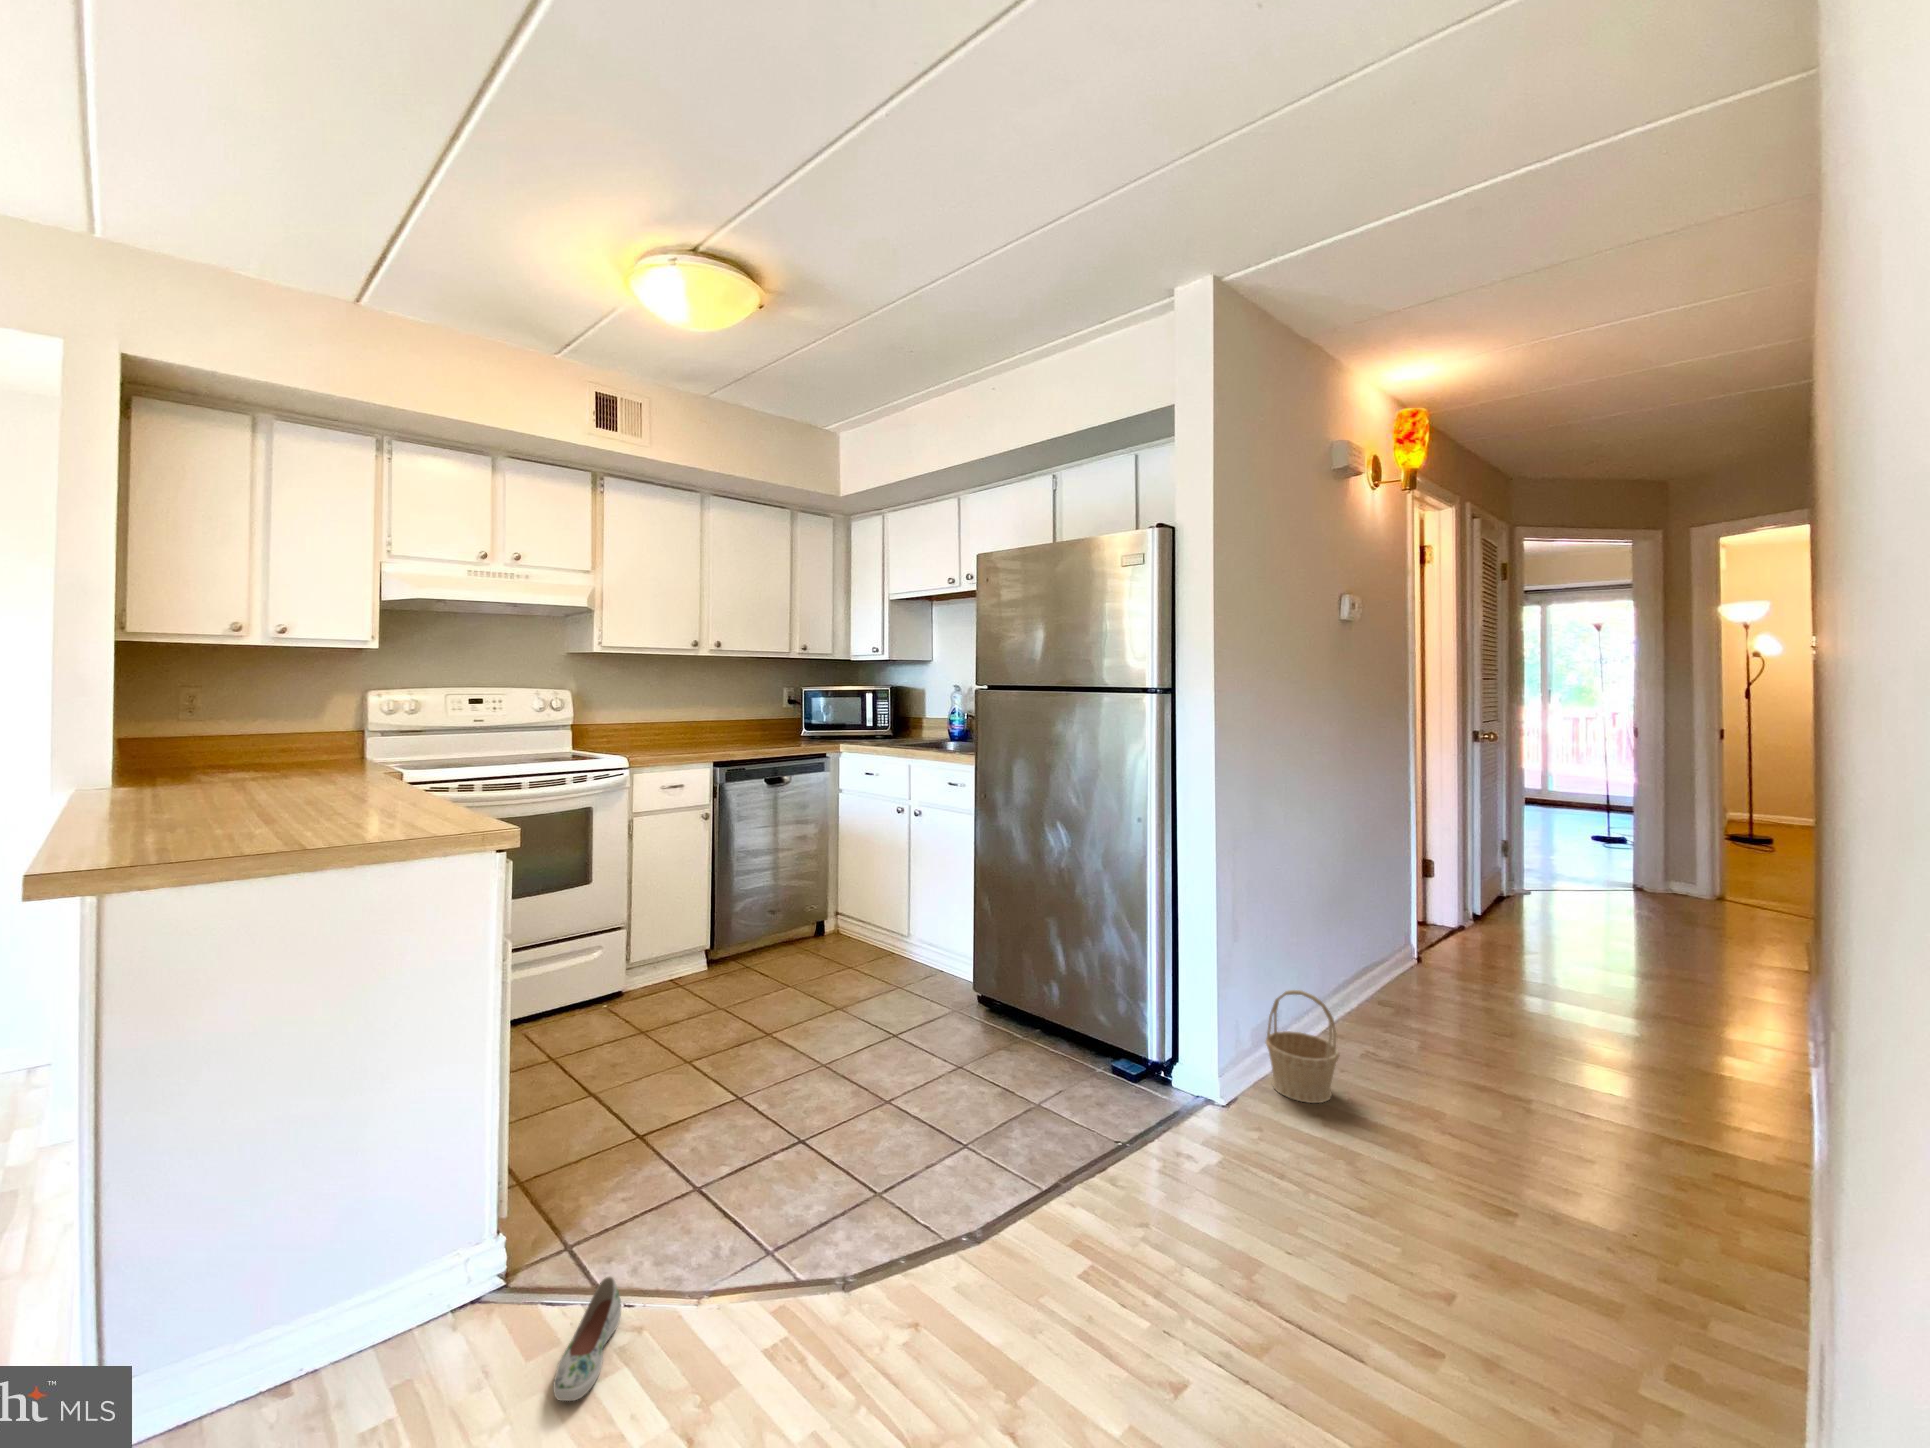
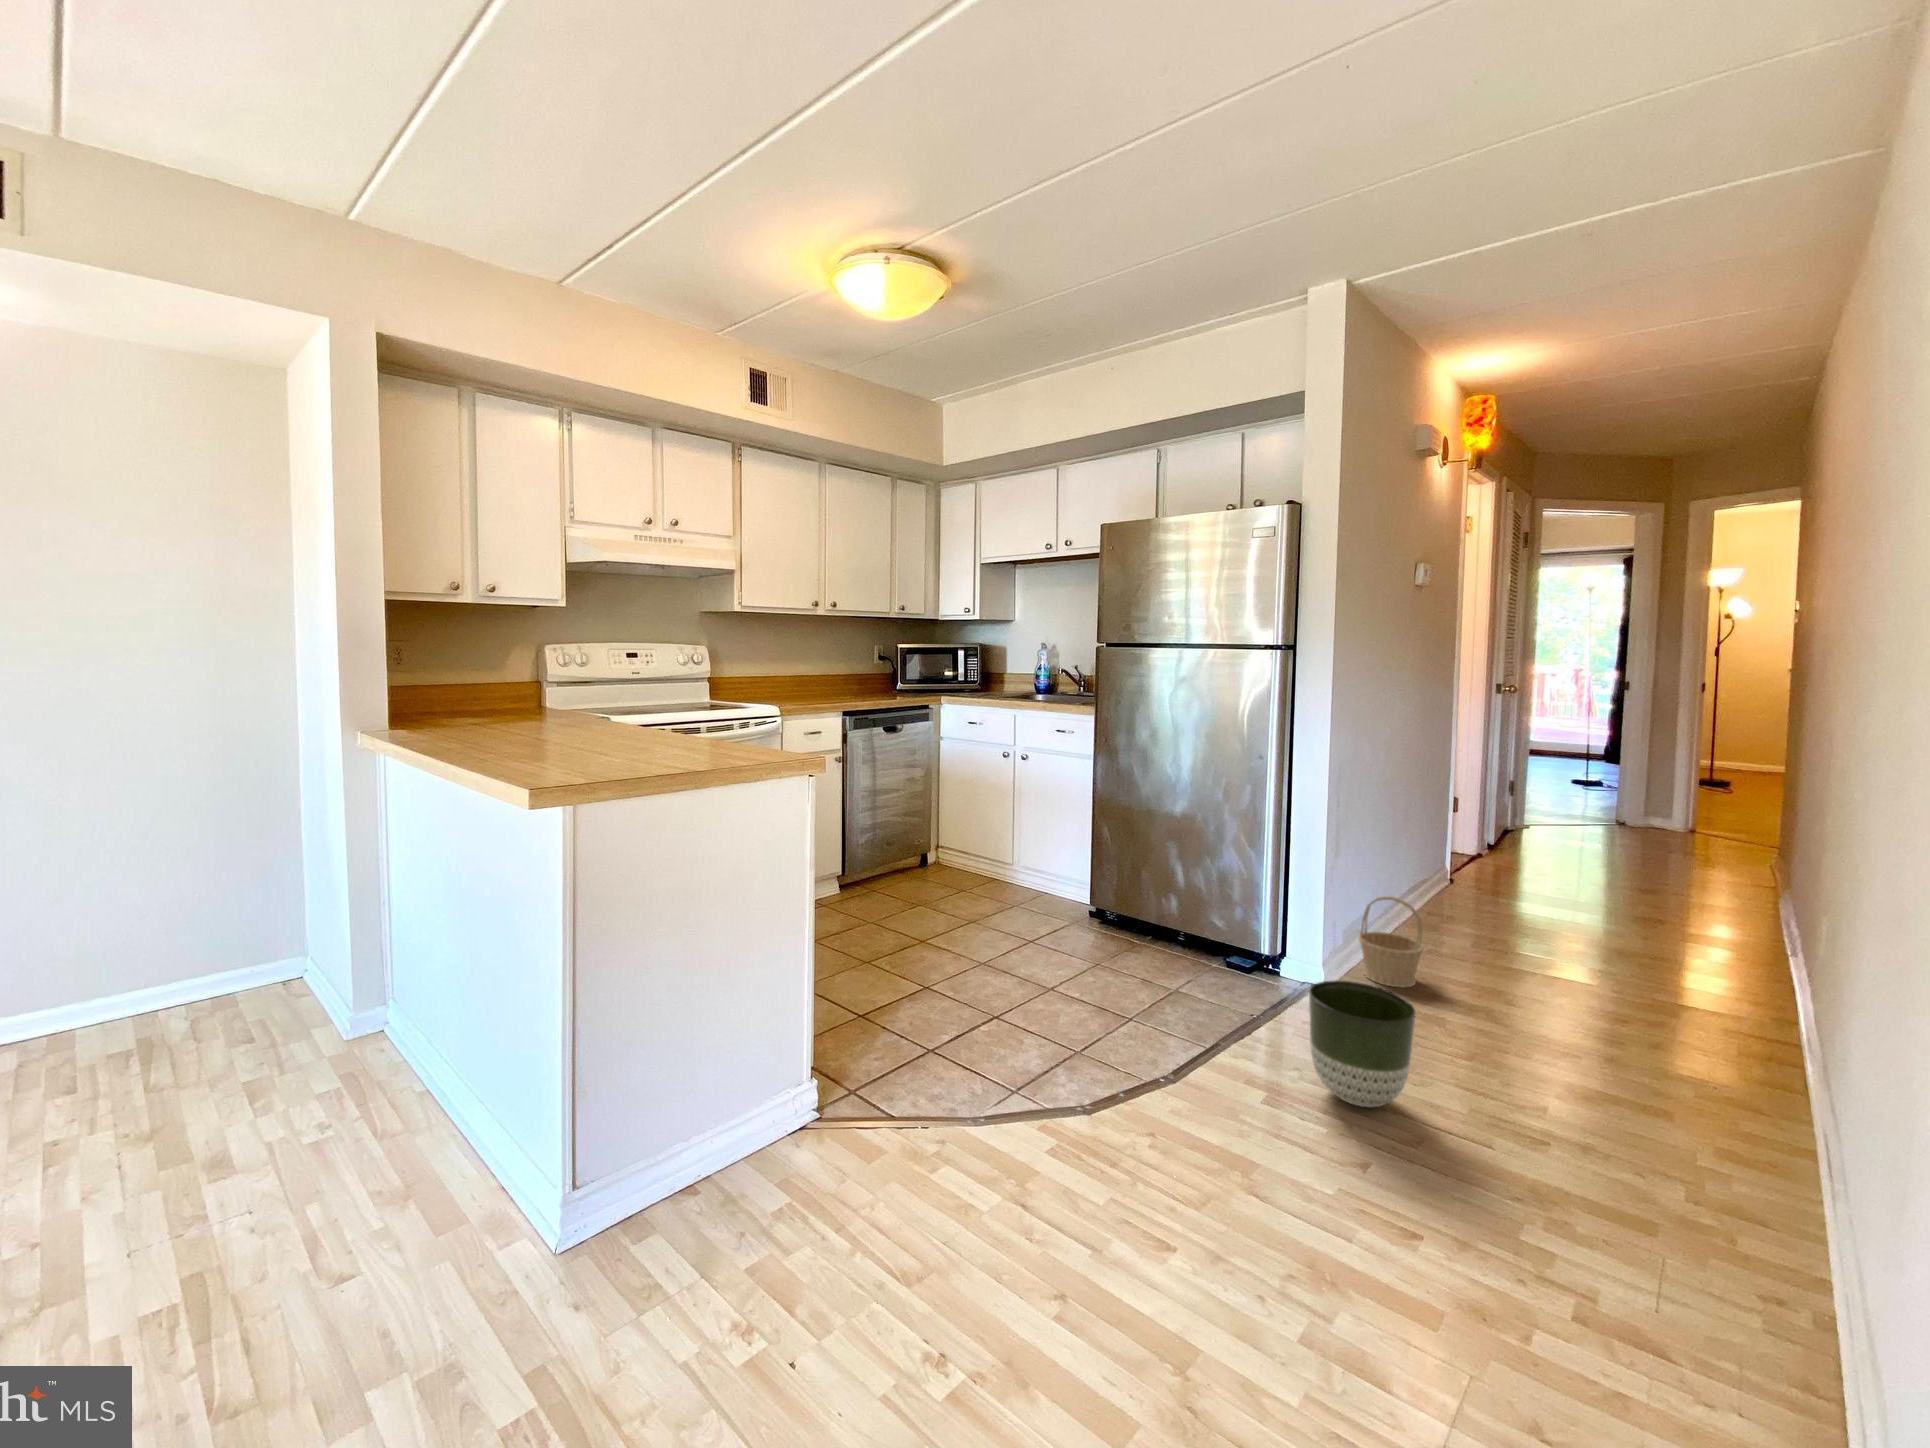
planter: none [1143,1110,1266,1283] -> present [1309,980,1415,1107]
shoe: present [553,1277,621,1401] -> none [893,1106,926,1187]

